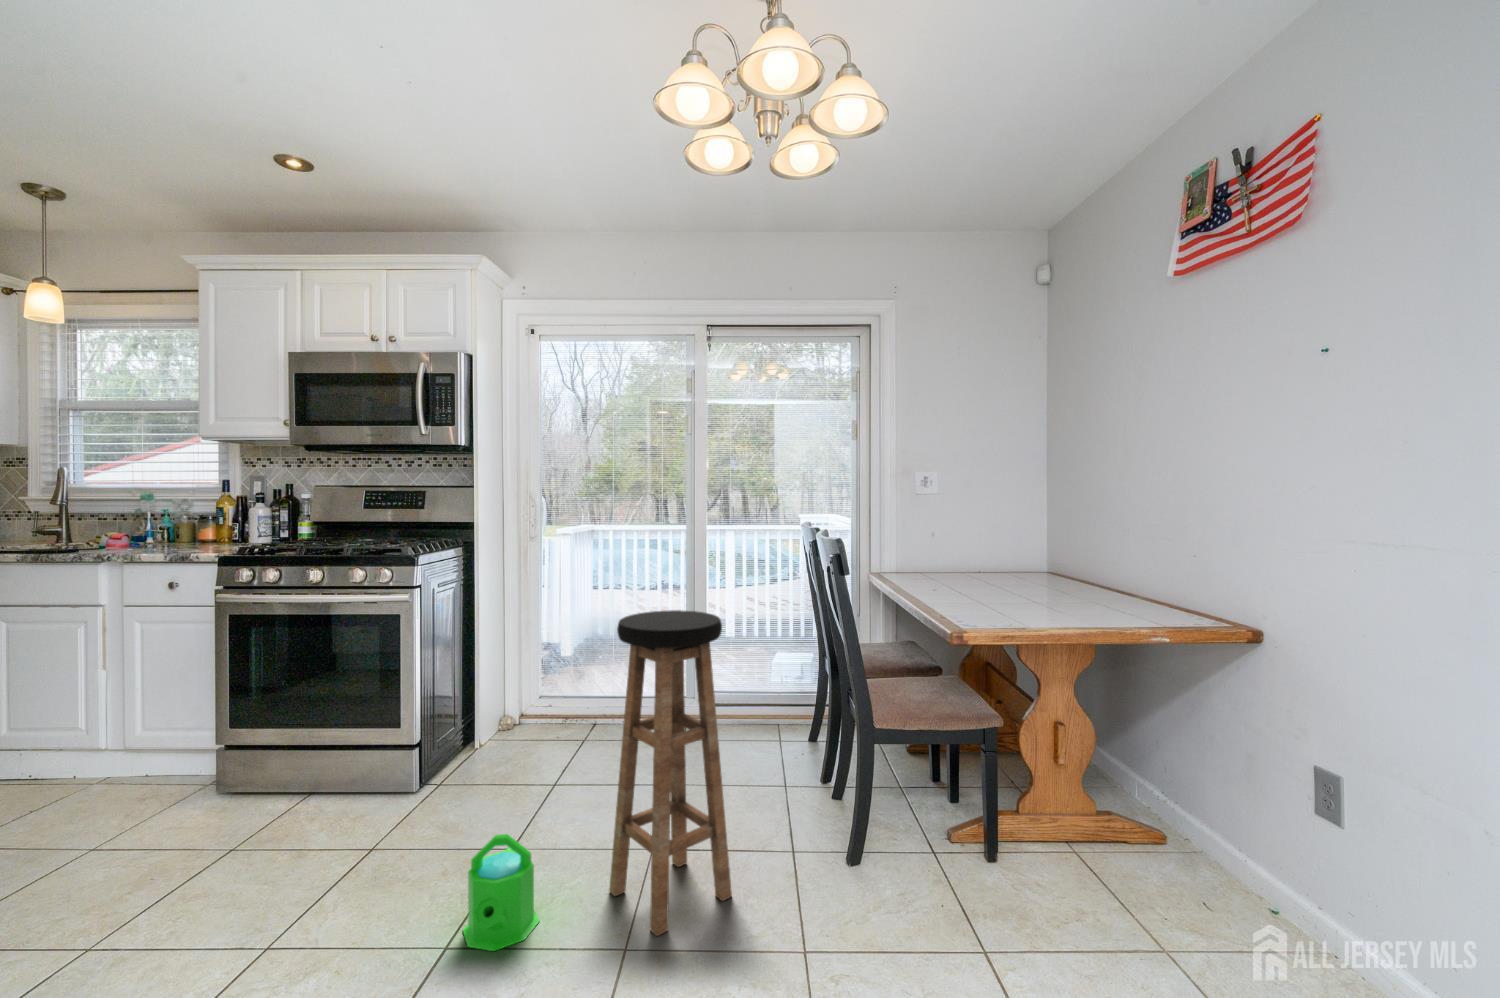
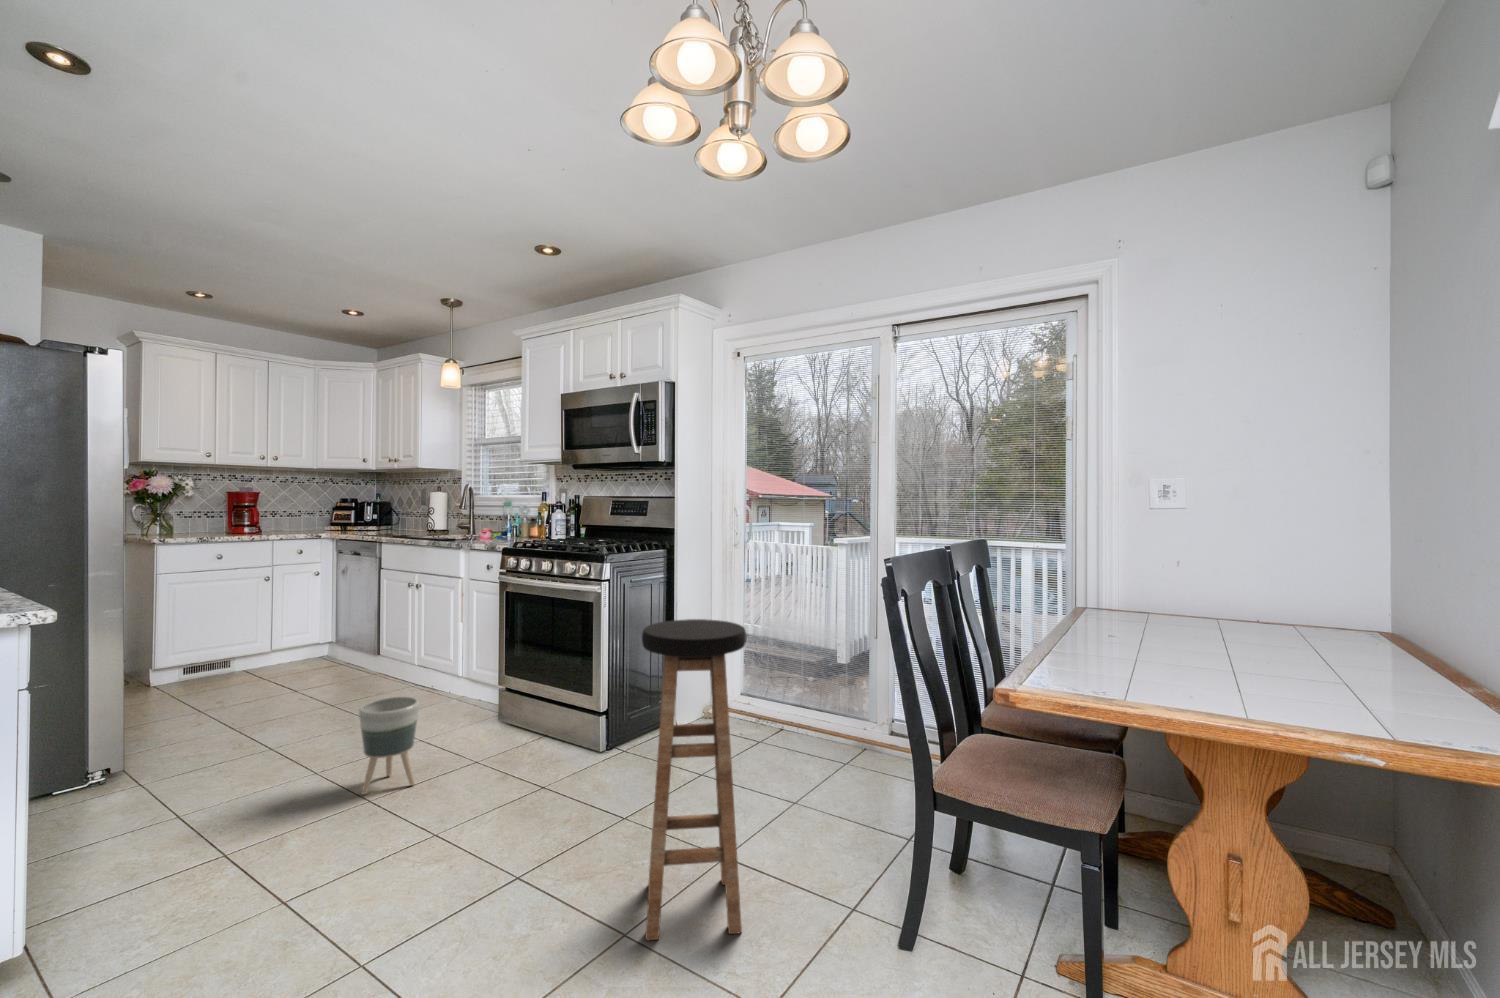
planter: none [56,780,166,941] -> present [359,697,419,795]
watering can: present [463,834,539,951] -> none [502,798,588,898]

